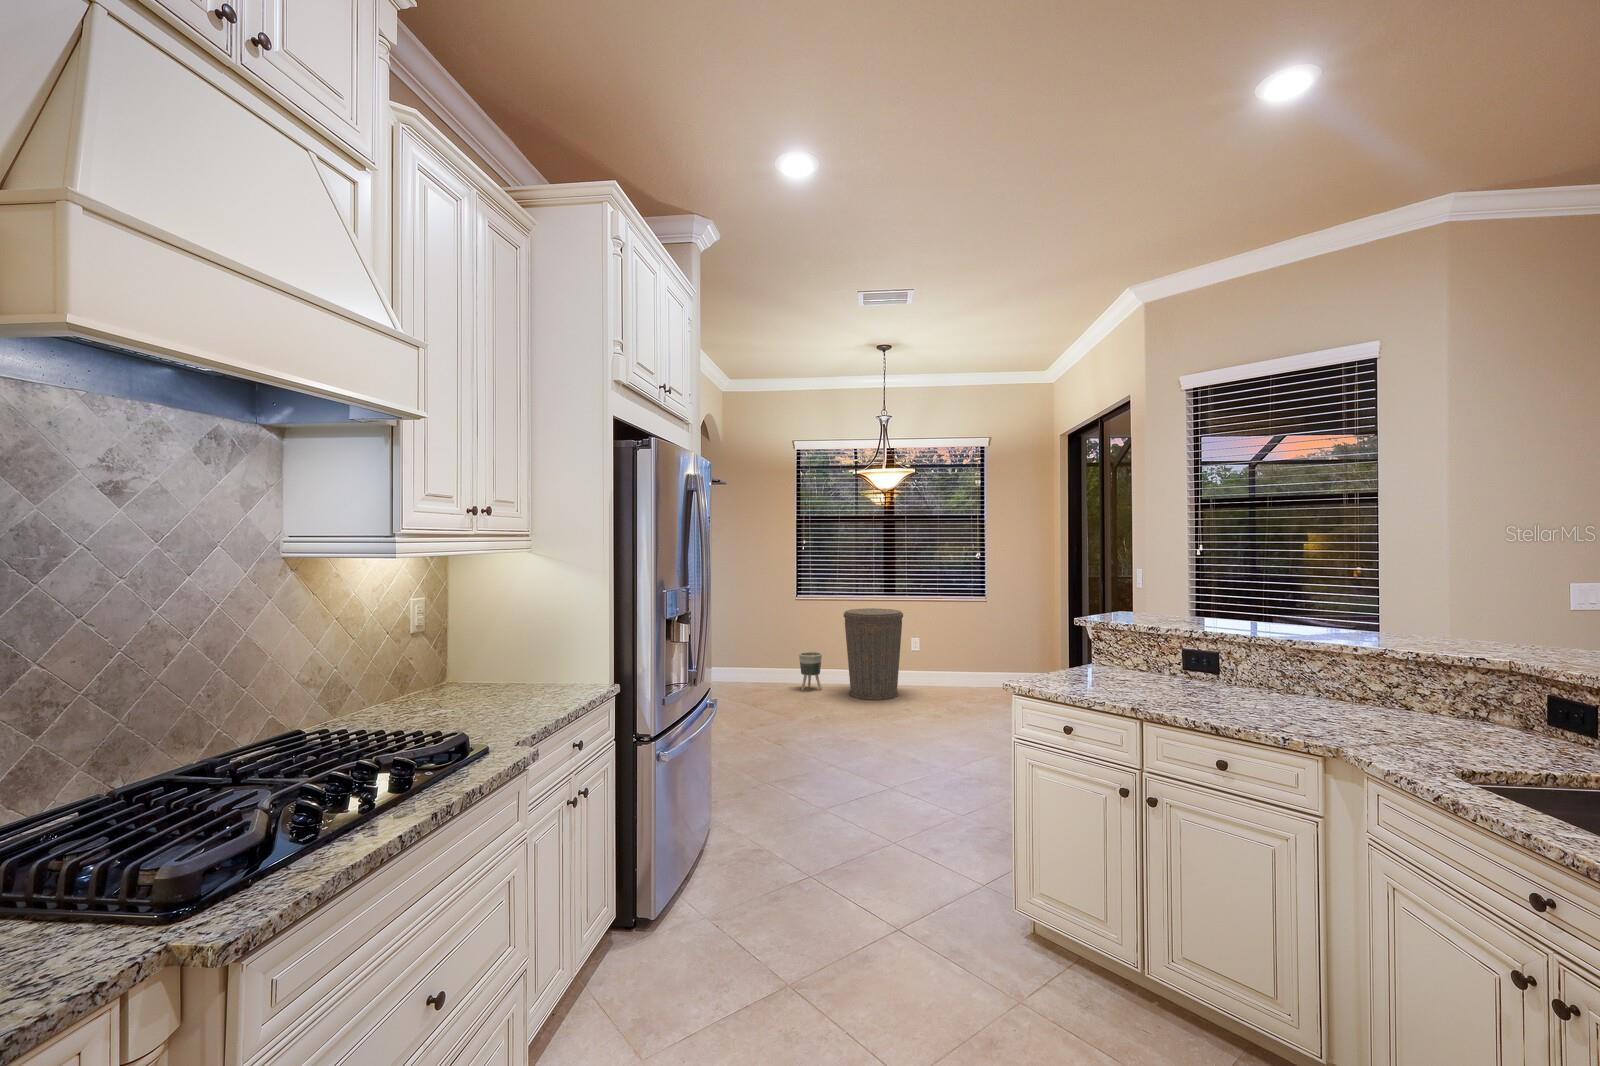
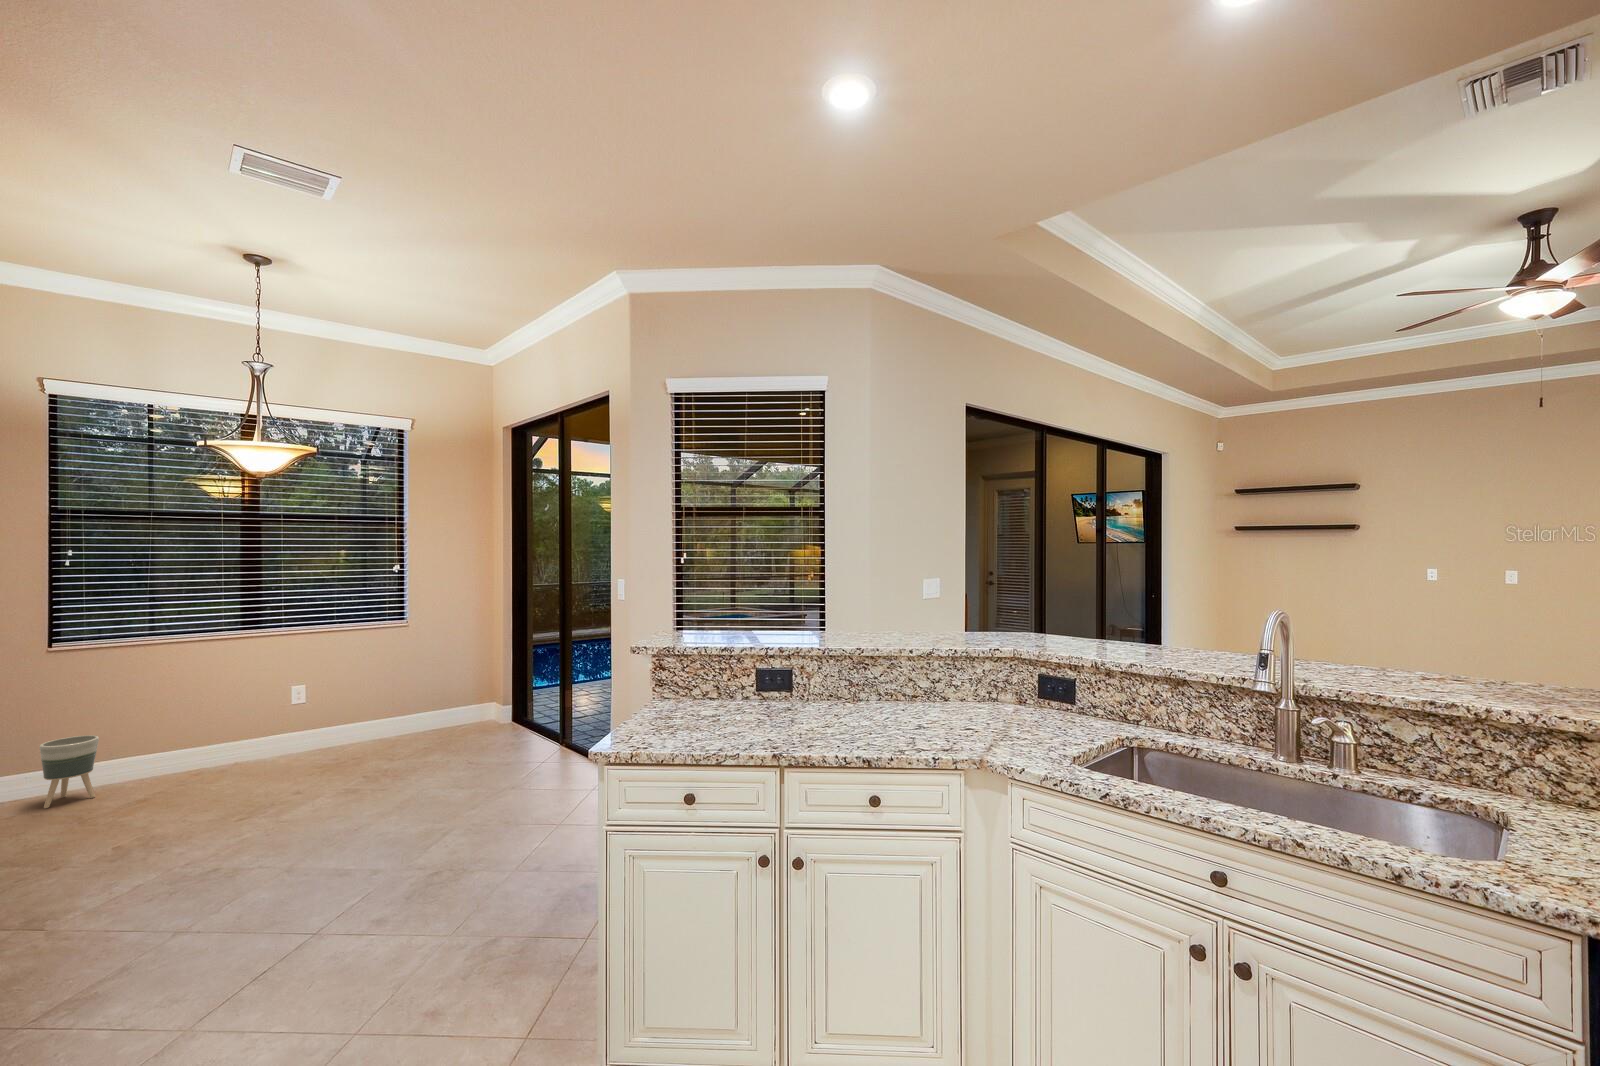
trash can: present [844,608,903,700] -> none [155,650,276,795]

